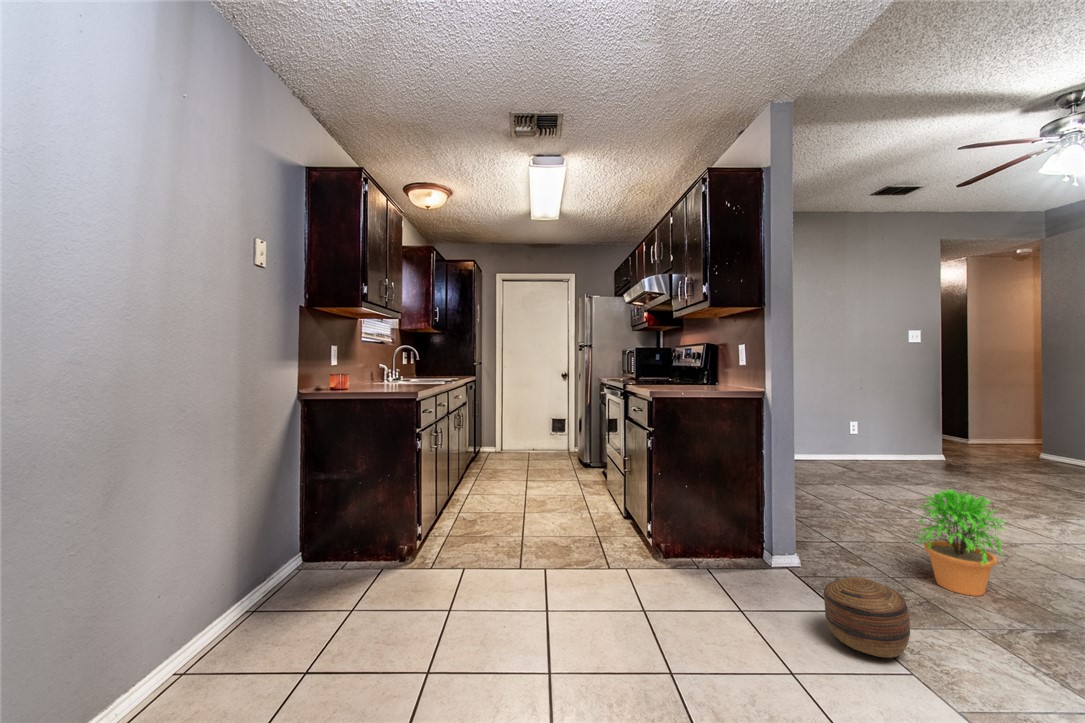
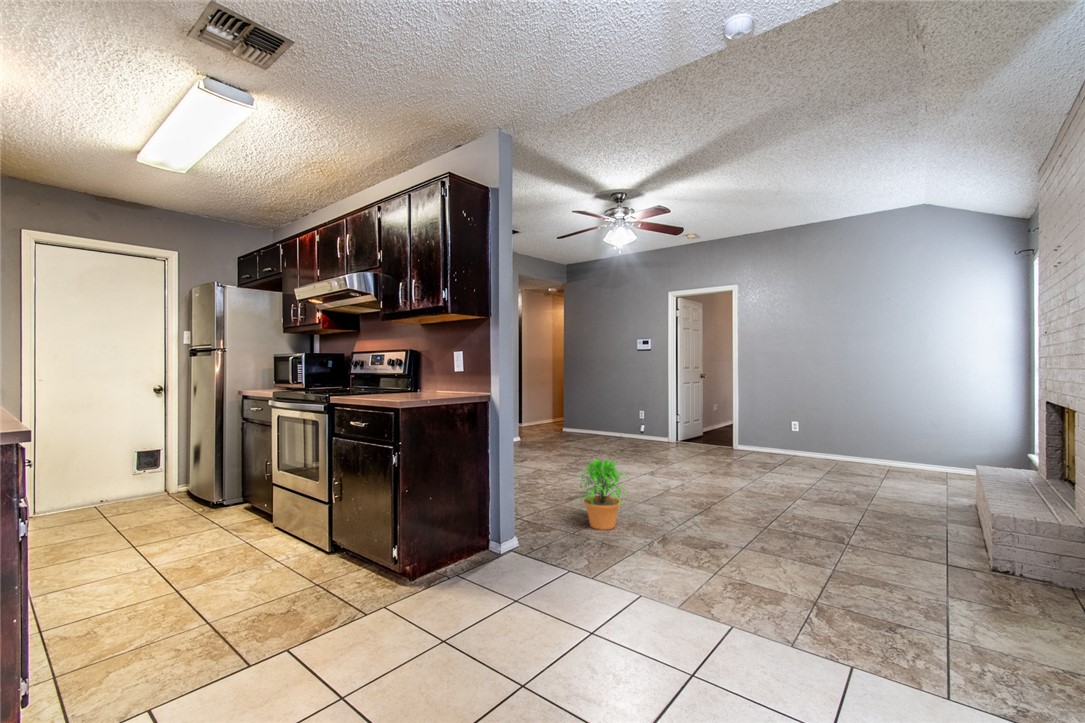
basket: present [823,577,910,658] -> none [573,533,626,588]

